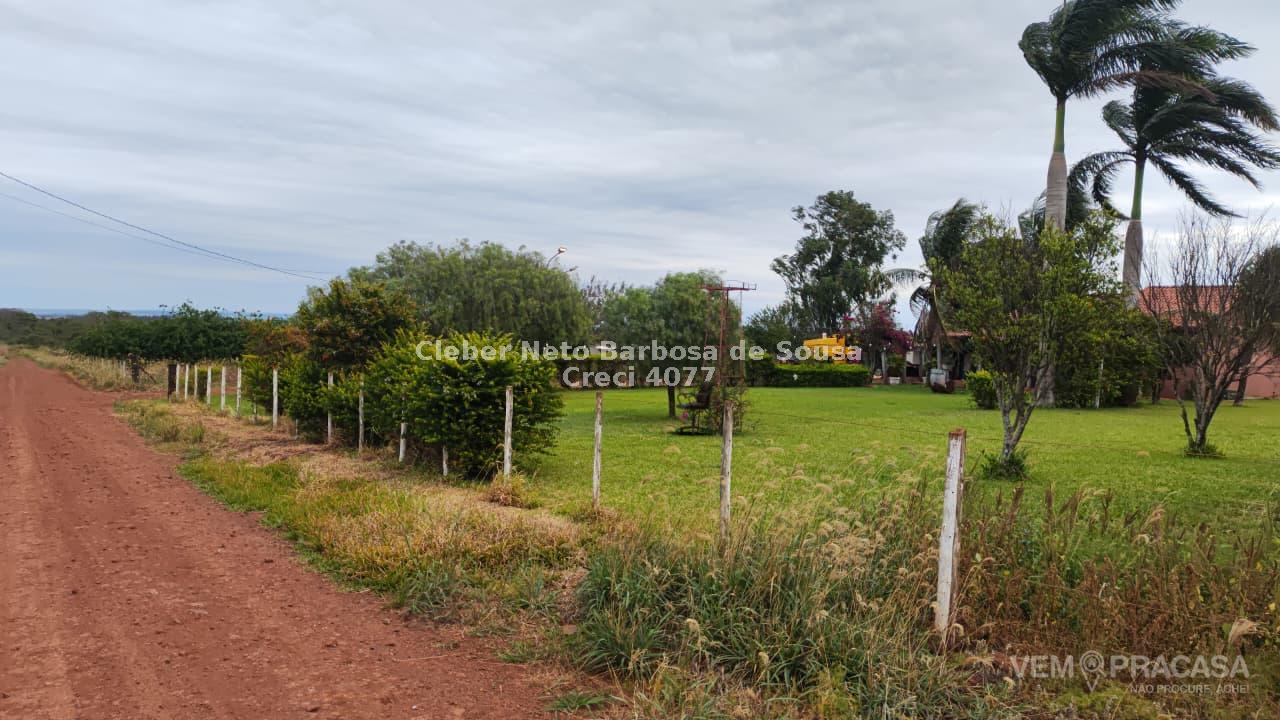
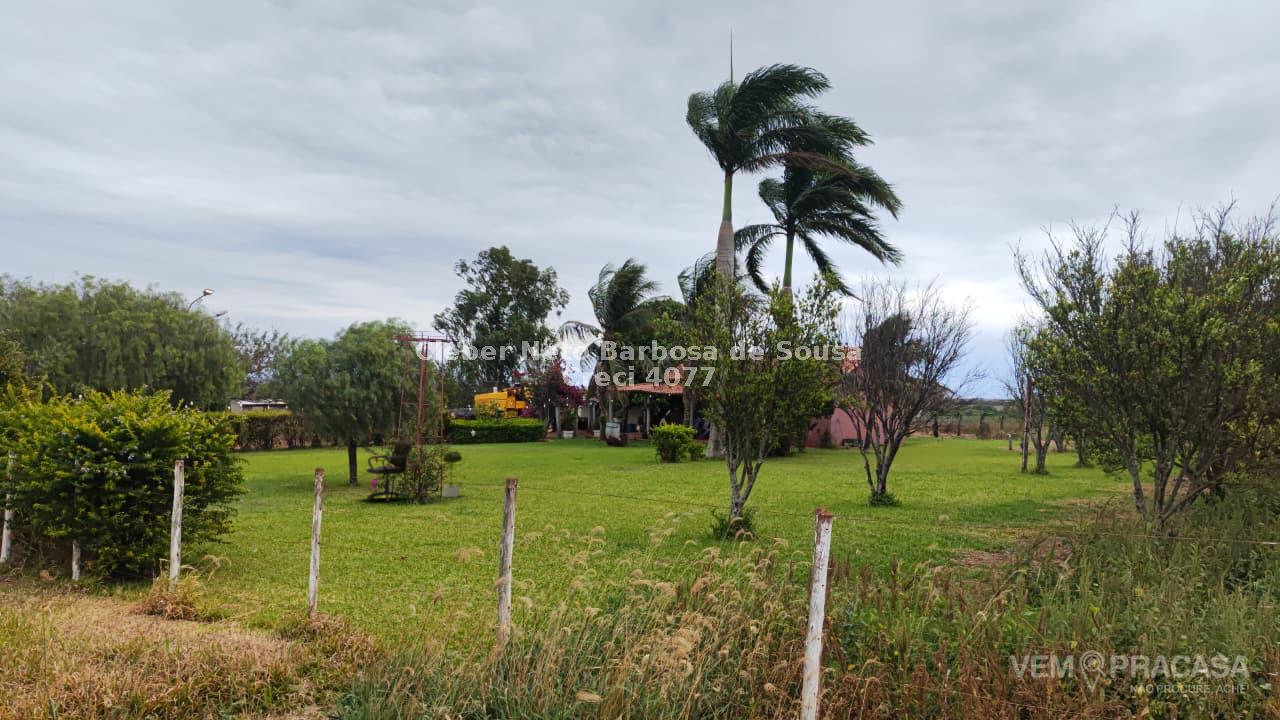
potted tree: none [744,389,762,434] -> present [443,451,462,497]

